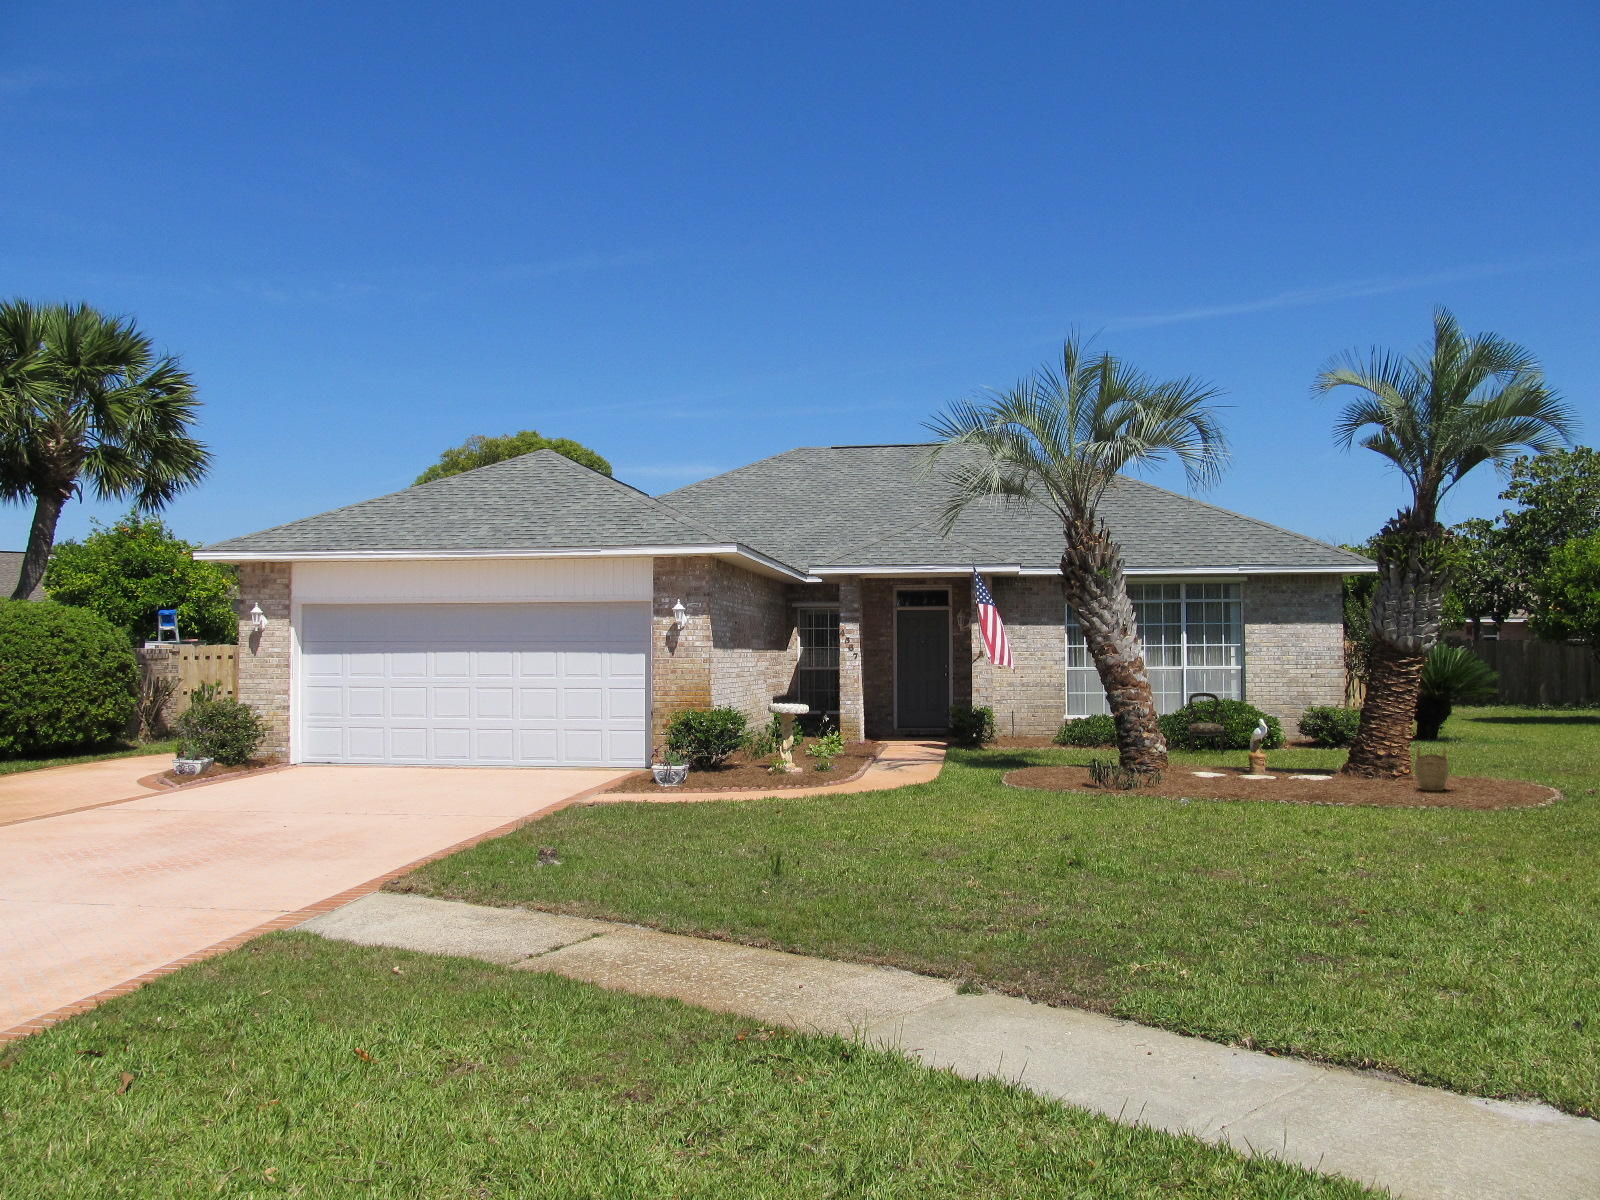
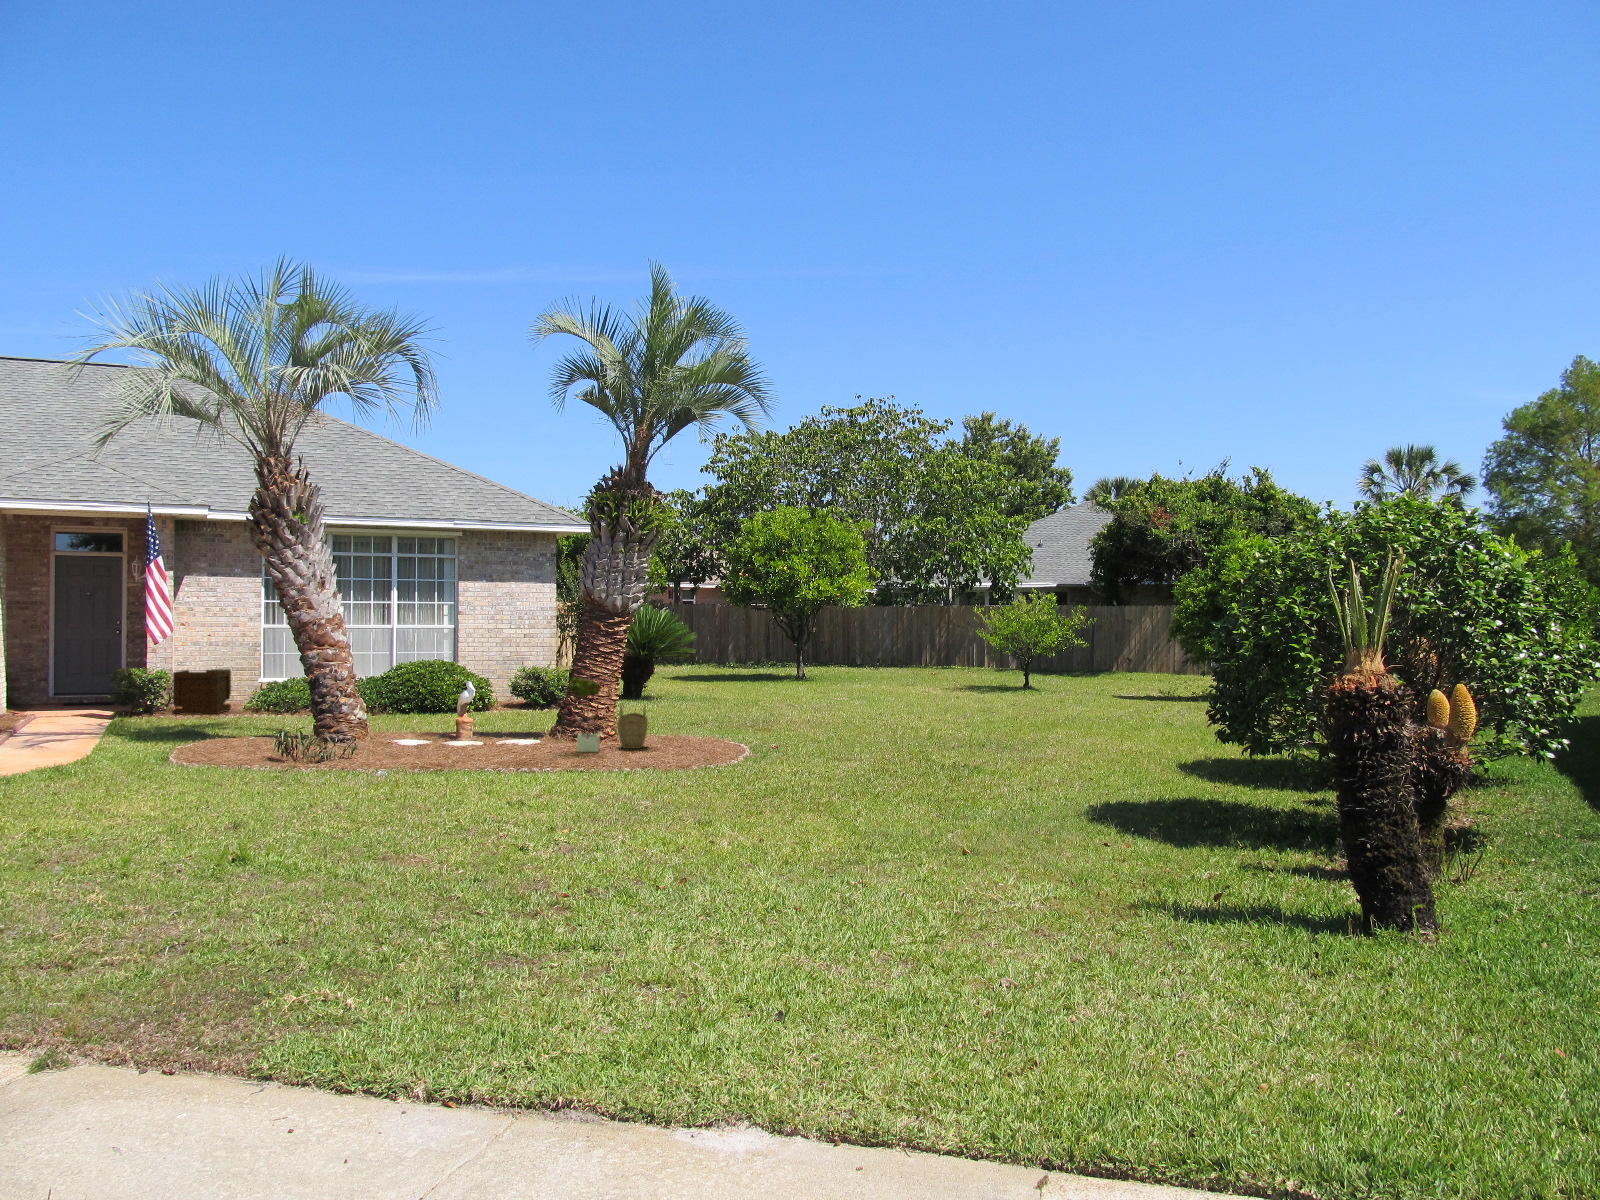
armchair: present [1186,693,1226,754] -> none [395,653,437,719]
wooden crate: none [996,706,1043,746] -> present [172,669,231,714]
potted tree: none [1360,716,1396,792] -> present [569,677,601,752]

